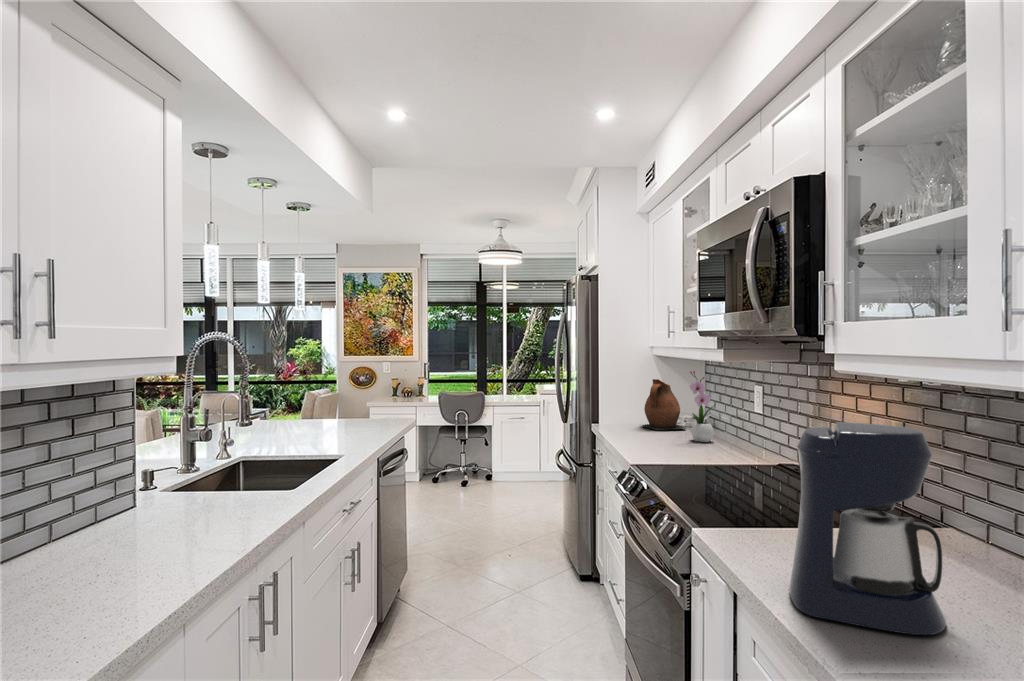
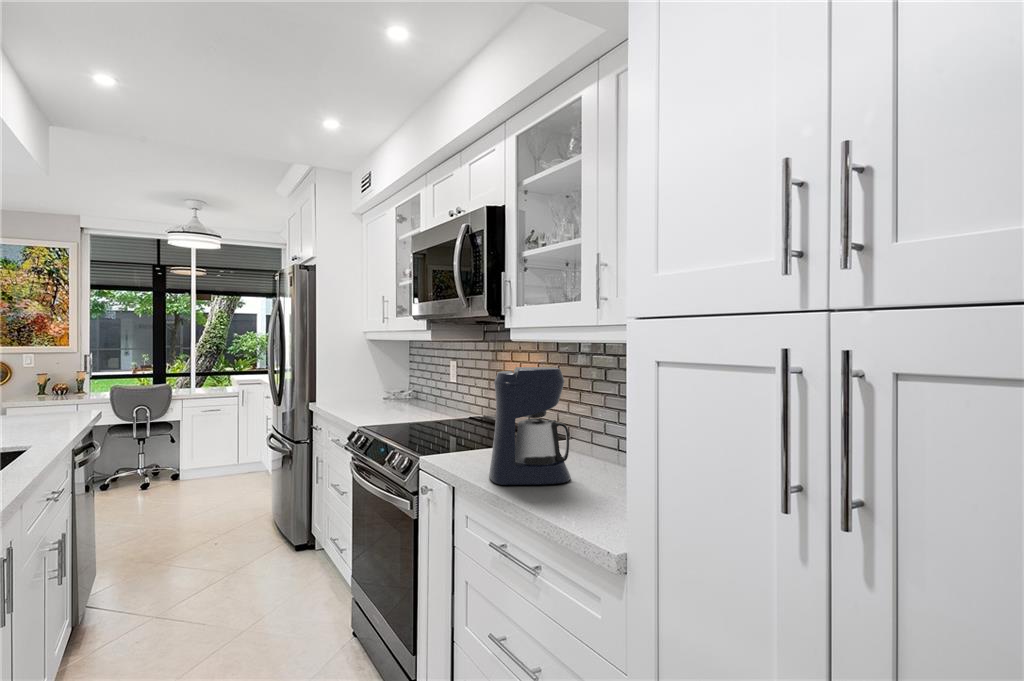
flower arrangement: present [690,371,716,442] -> none [399,351,420,409]
ceramic pitcher: present [642,379,686,429] -> none [352,360,394,403]

